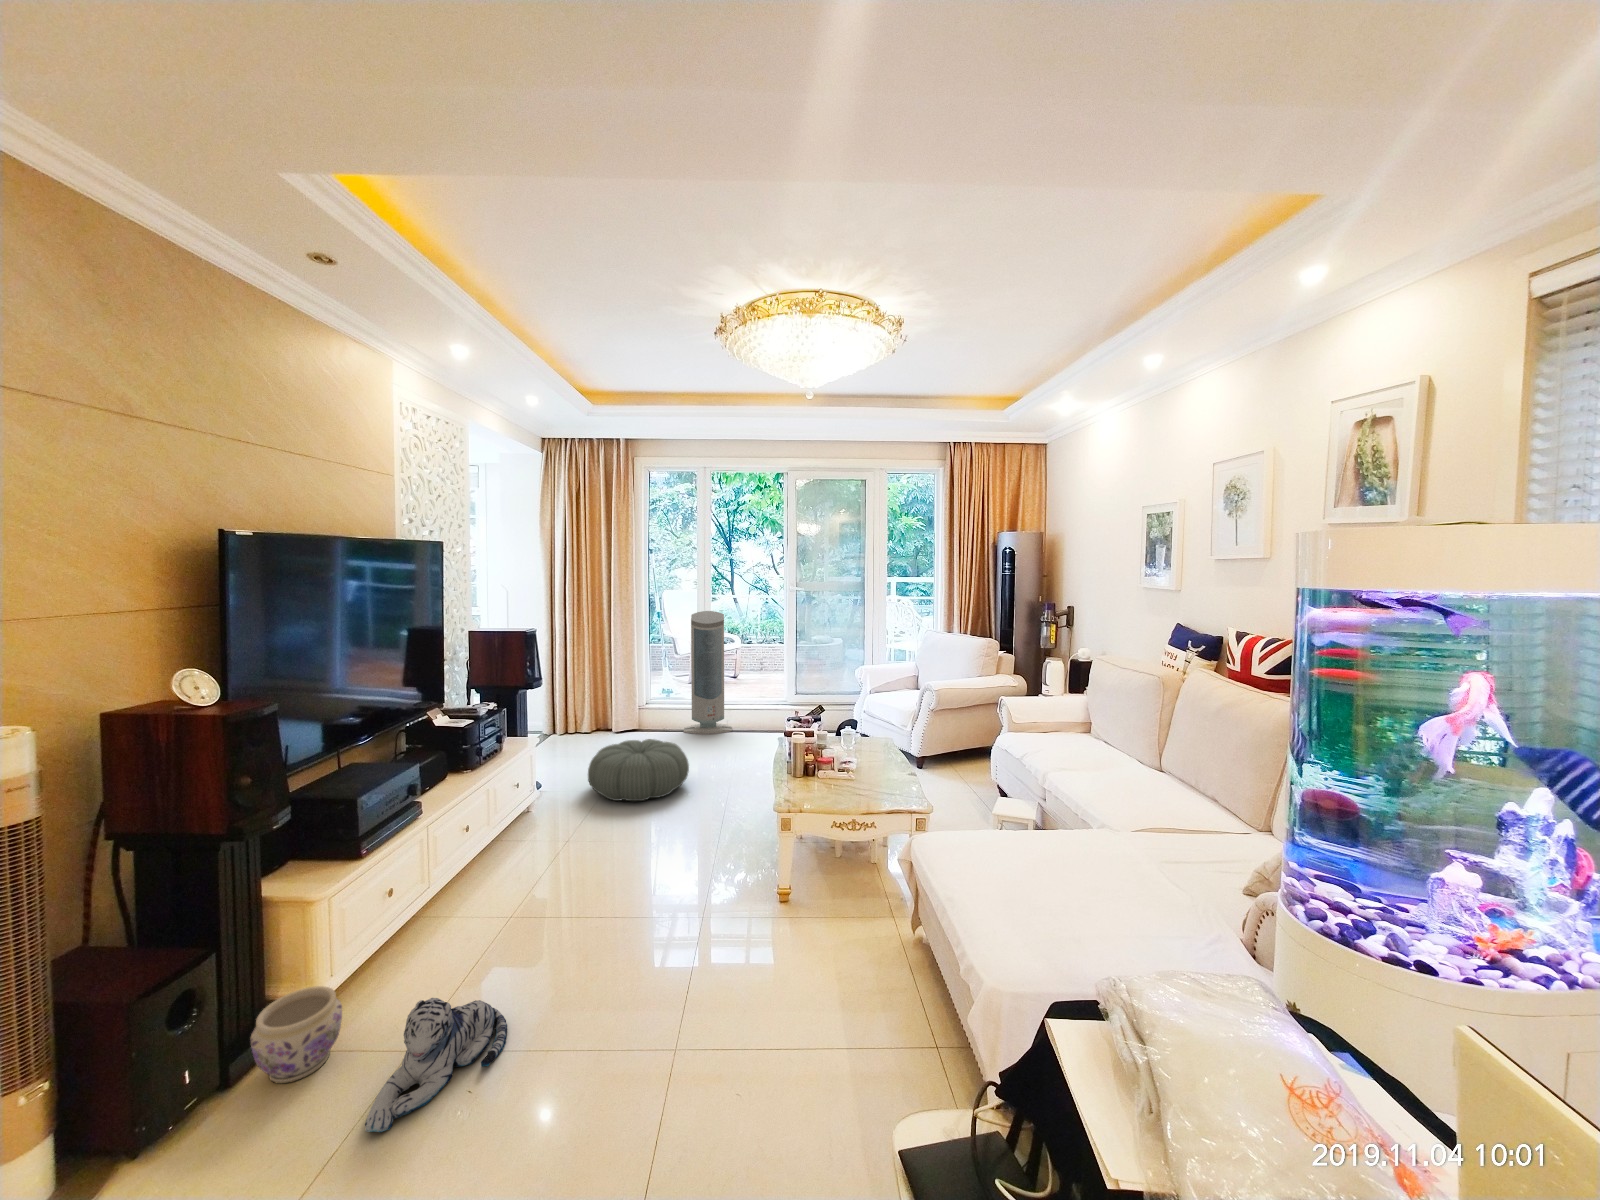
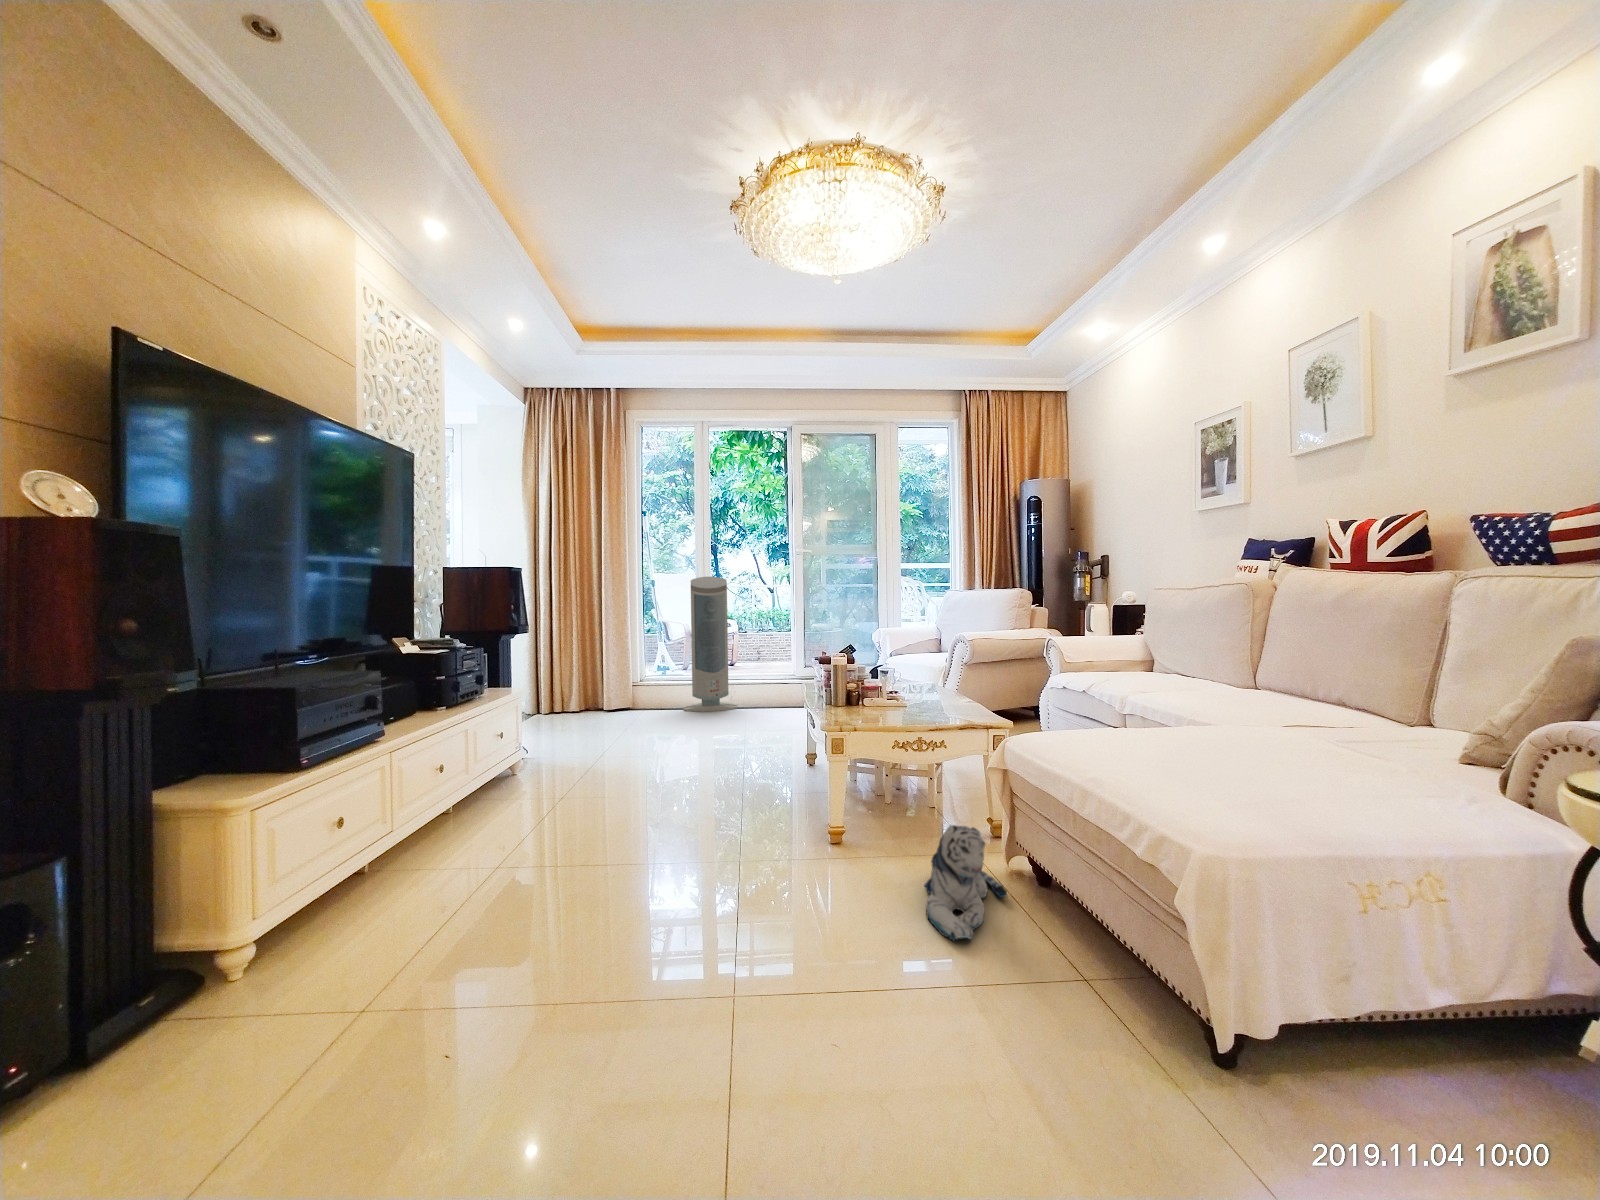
pouf: present [588,739,689,801] -> none [582,700,699,764]
planter: present [250,986,342,1084] -> none [128,924,268,1056]
plush toy: present [365,998,507,1132] -> present [925,825,1007,941]

